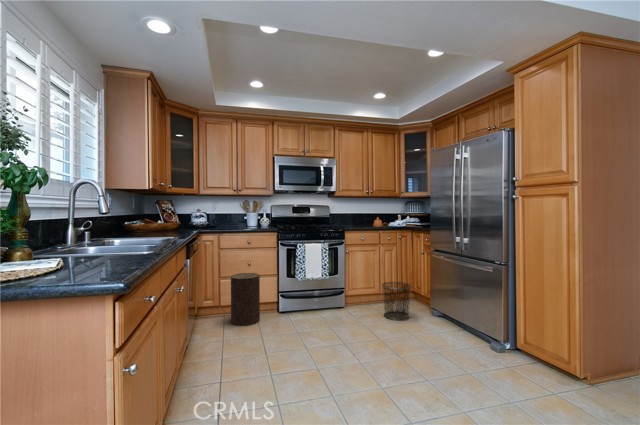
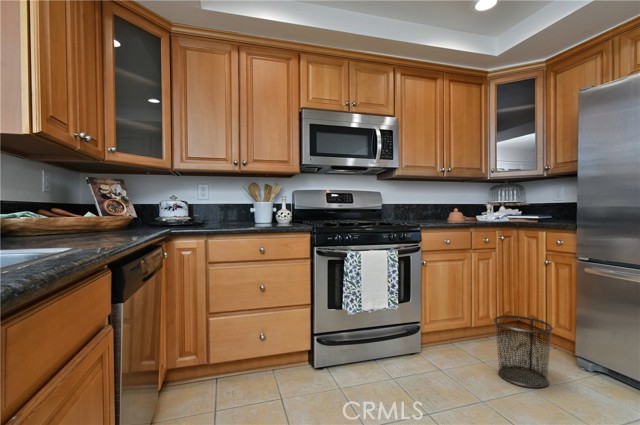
stool: present [231,273,260,326] -> none [233,302,285,404]

